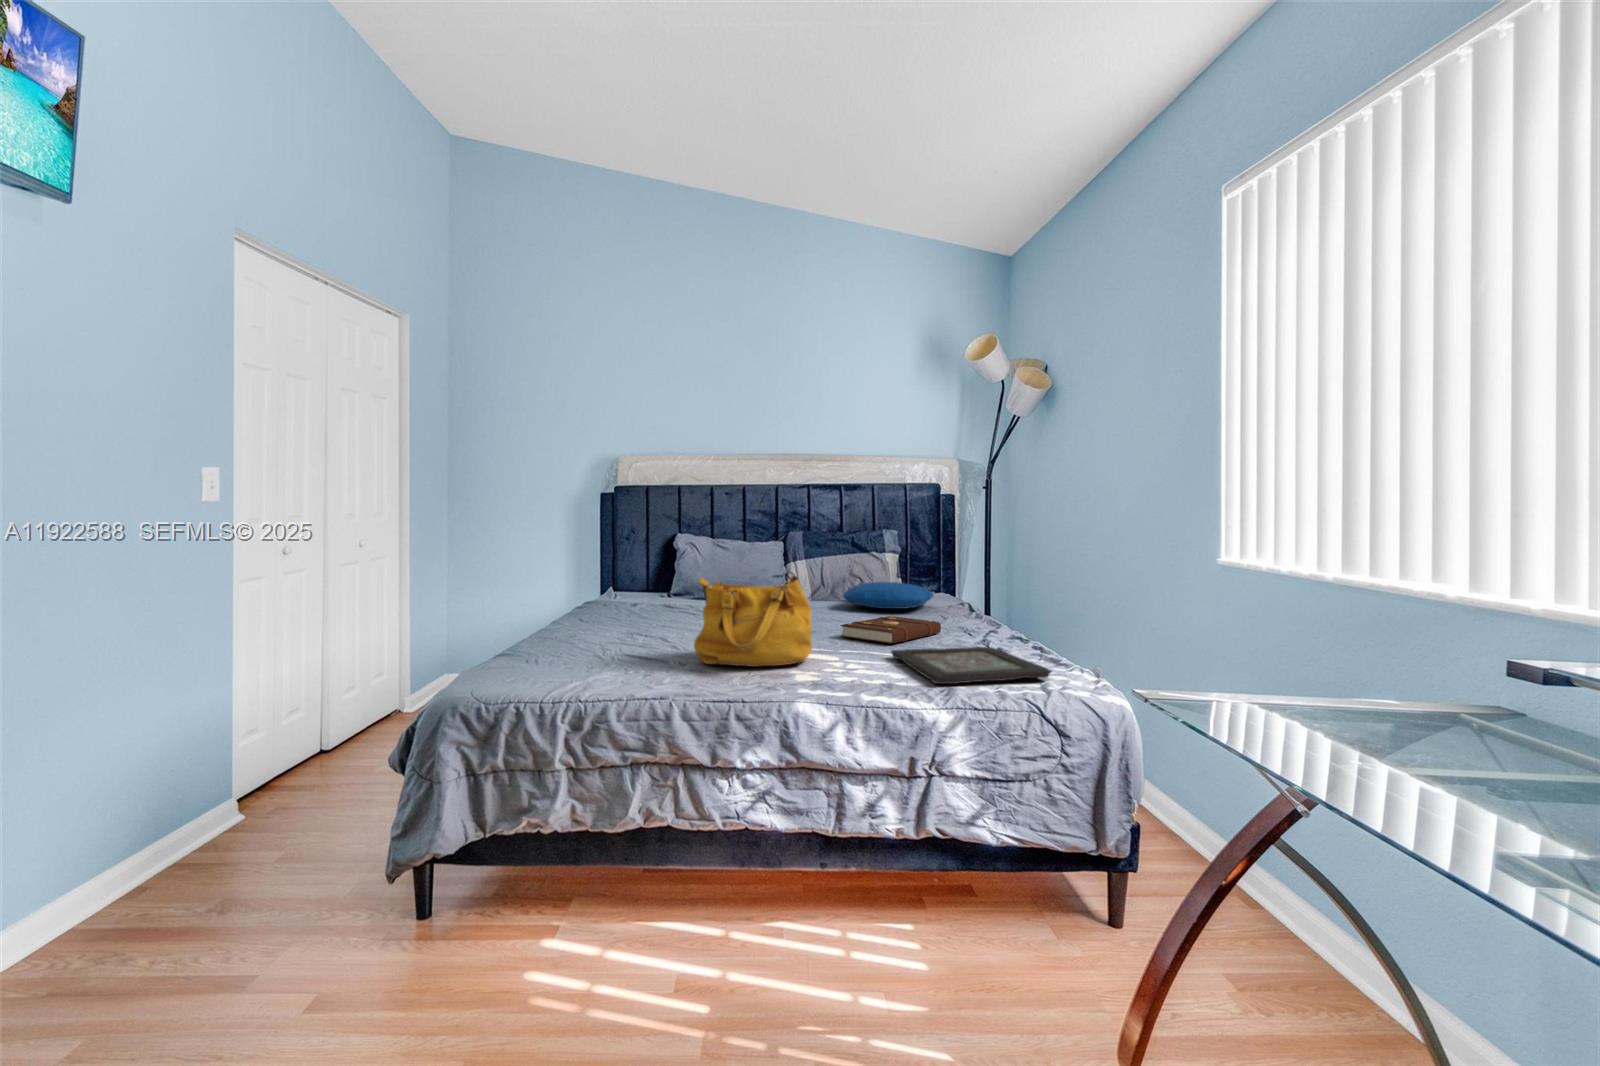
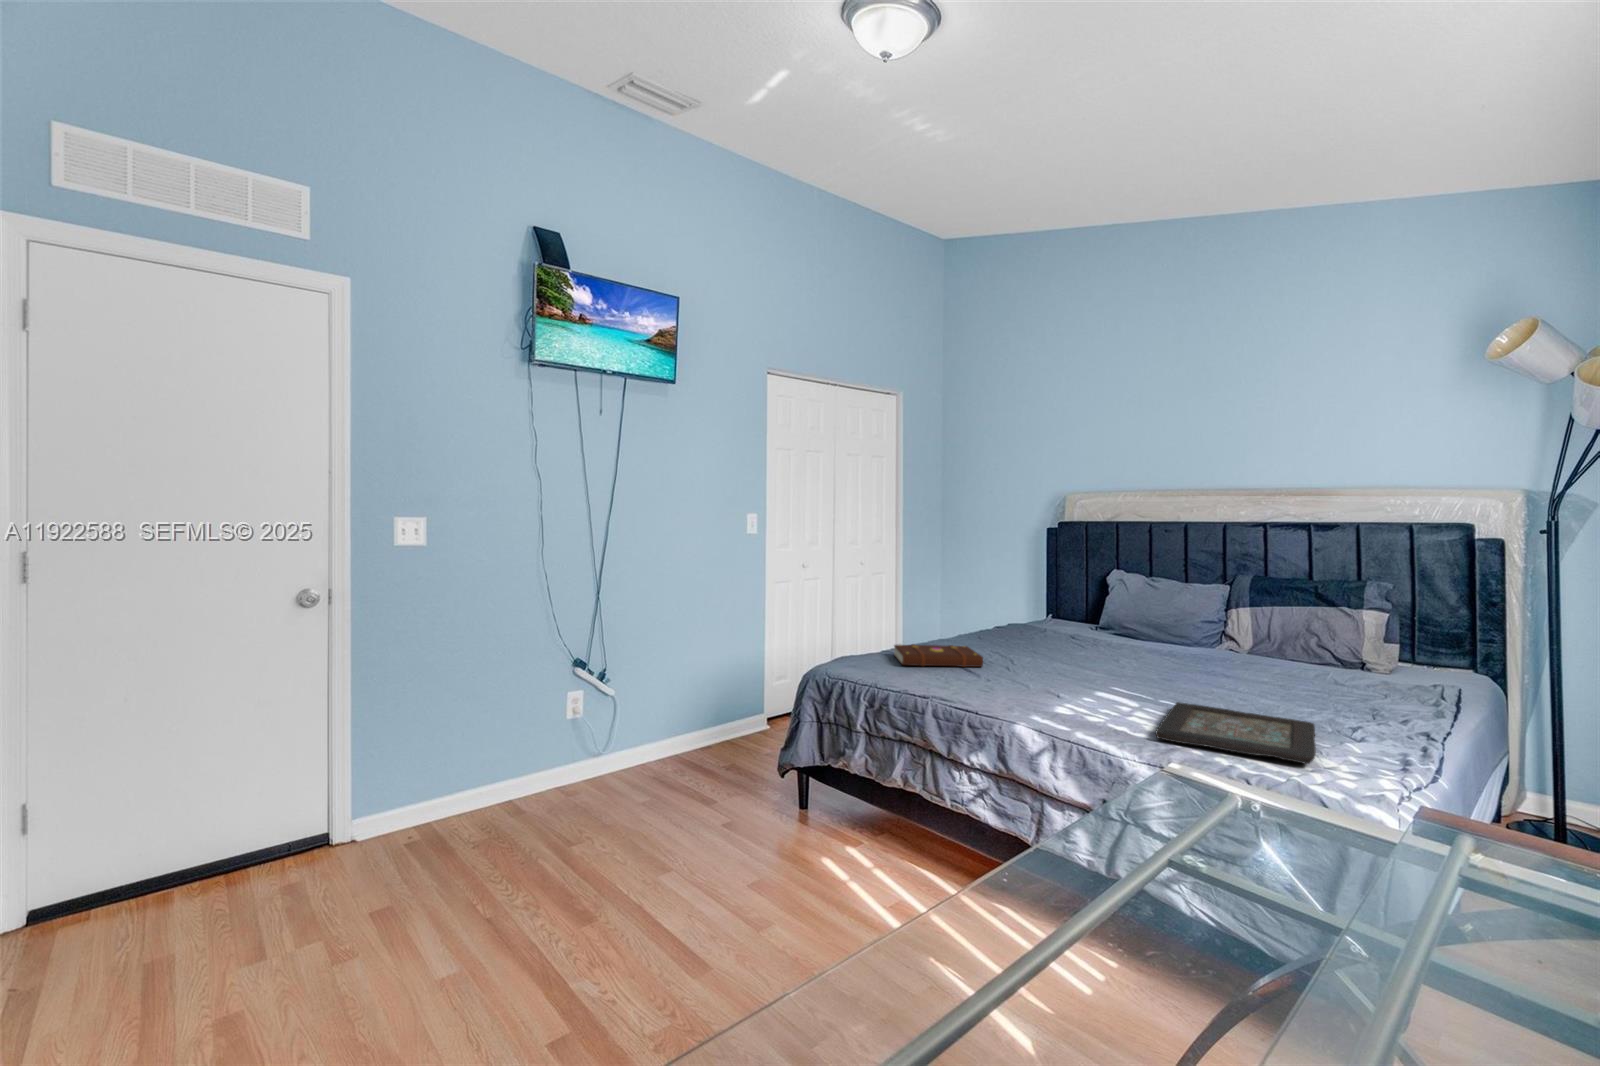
handbag: present [694,572,812,667] -> none [989,609,1092,696]
pillow: present [843,582,934,609] -> none [1248,637,1384,671]
book: present [841,616,941,644] -> present [894,644,983,667]

